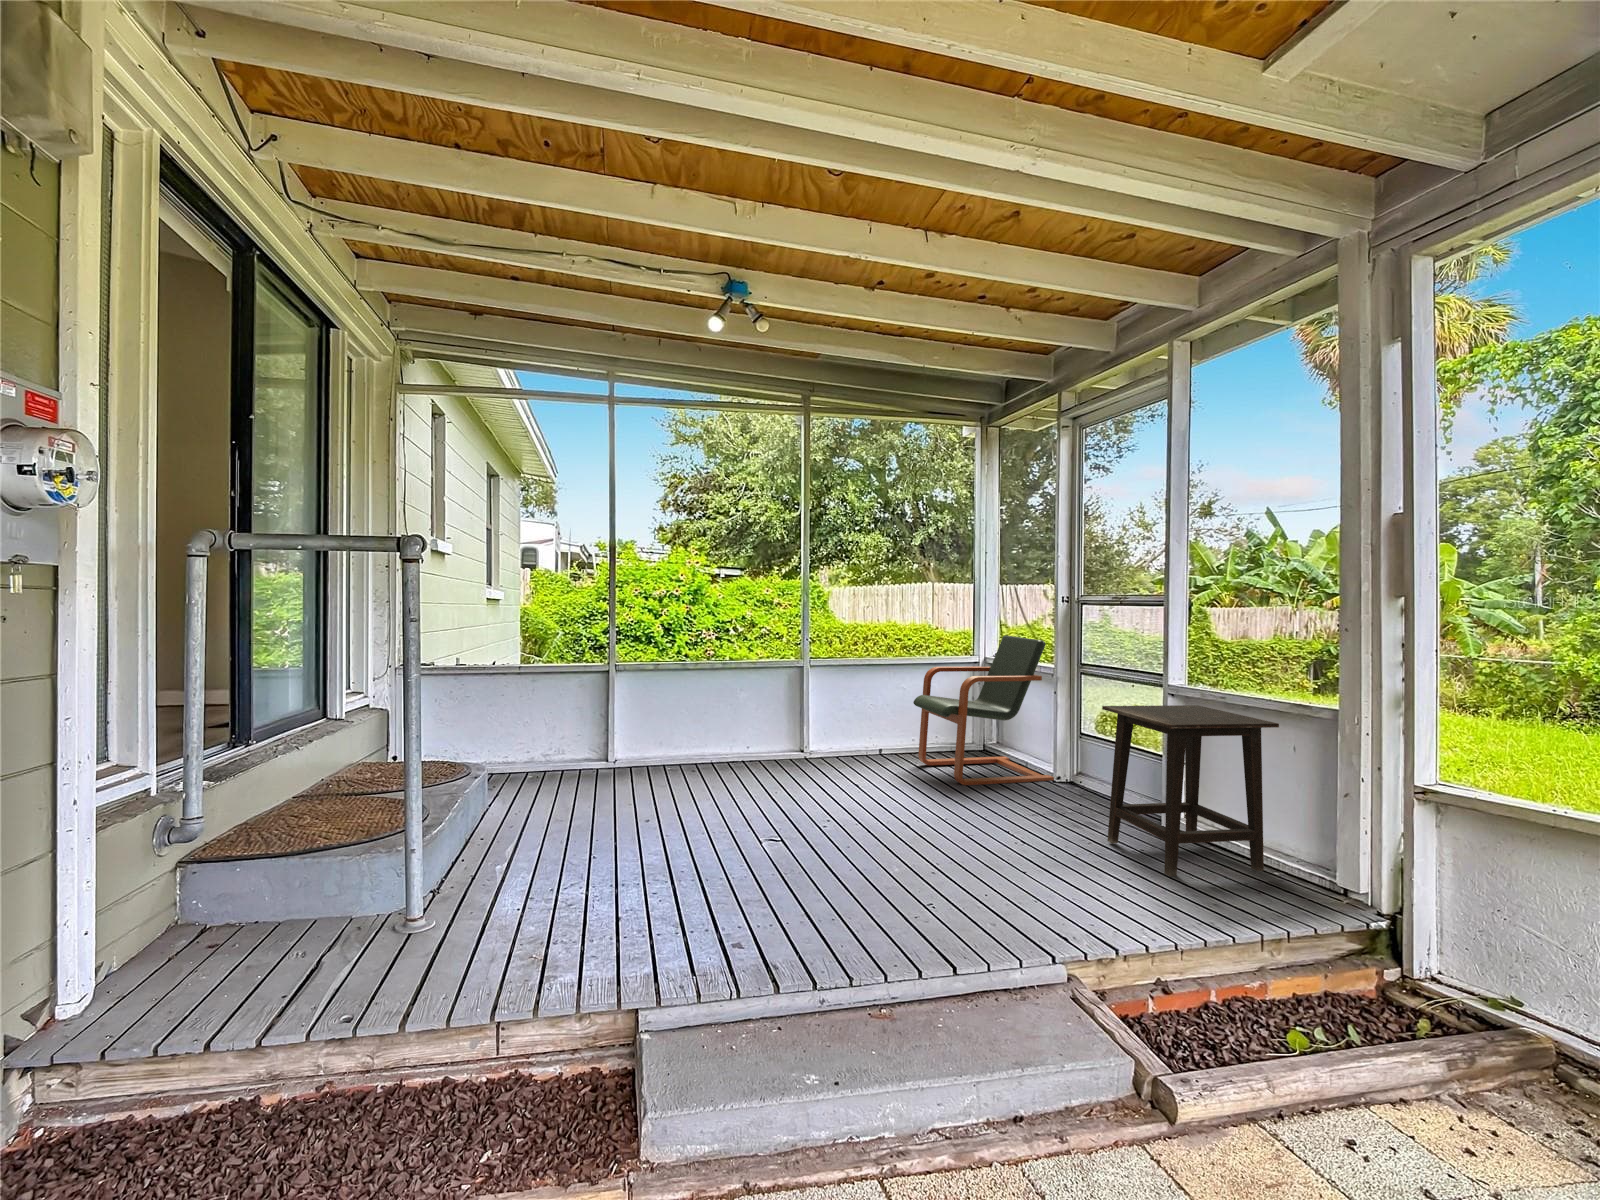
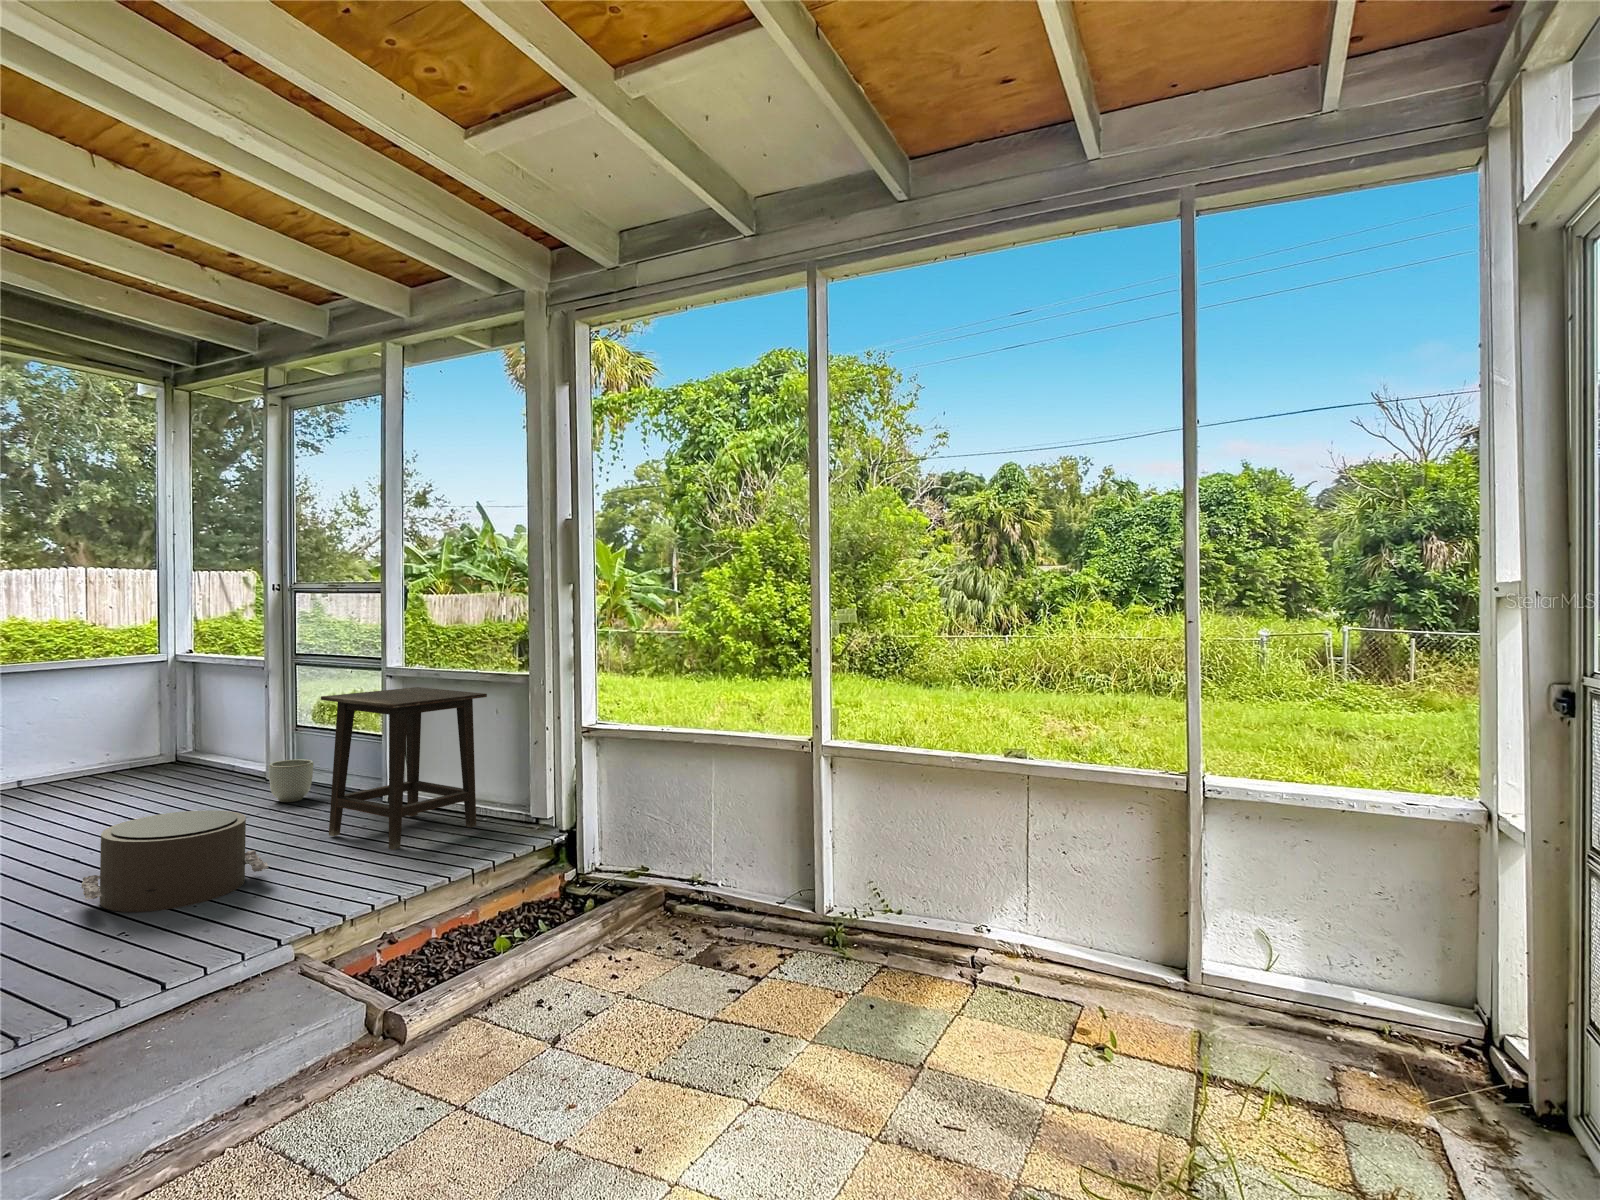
armchair: present [913,636,1054,785] -> none [47,632,260,819]
planter: none [1061,756,1098,796] -> present [269,759,314,802]
pouf: none [917,793,1051,883] -> present [82,810,268,912]

